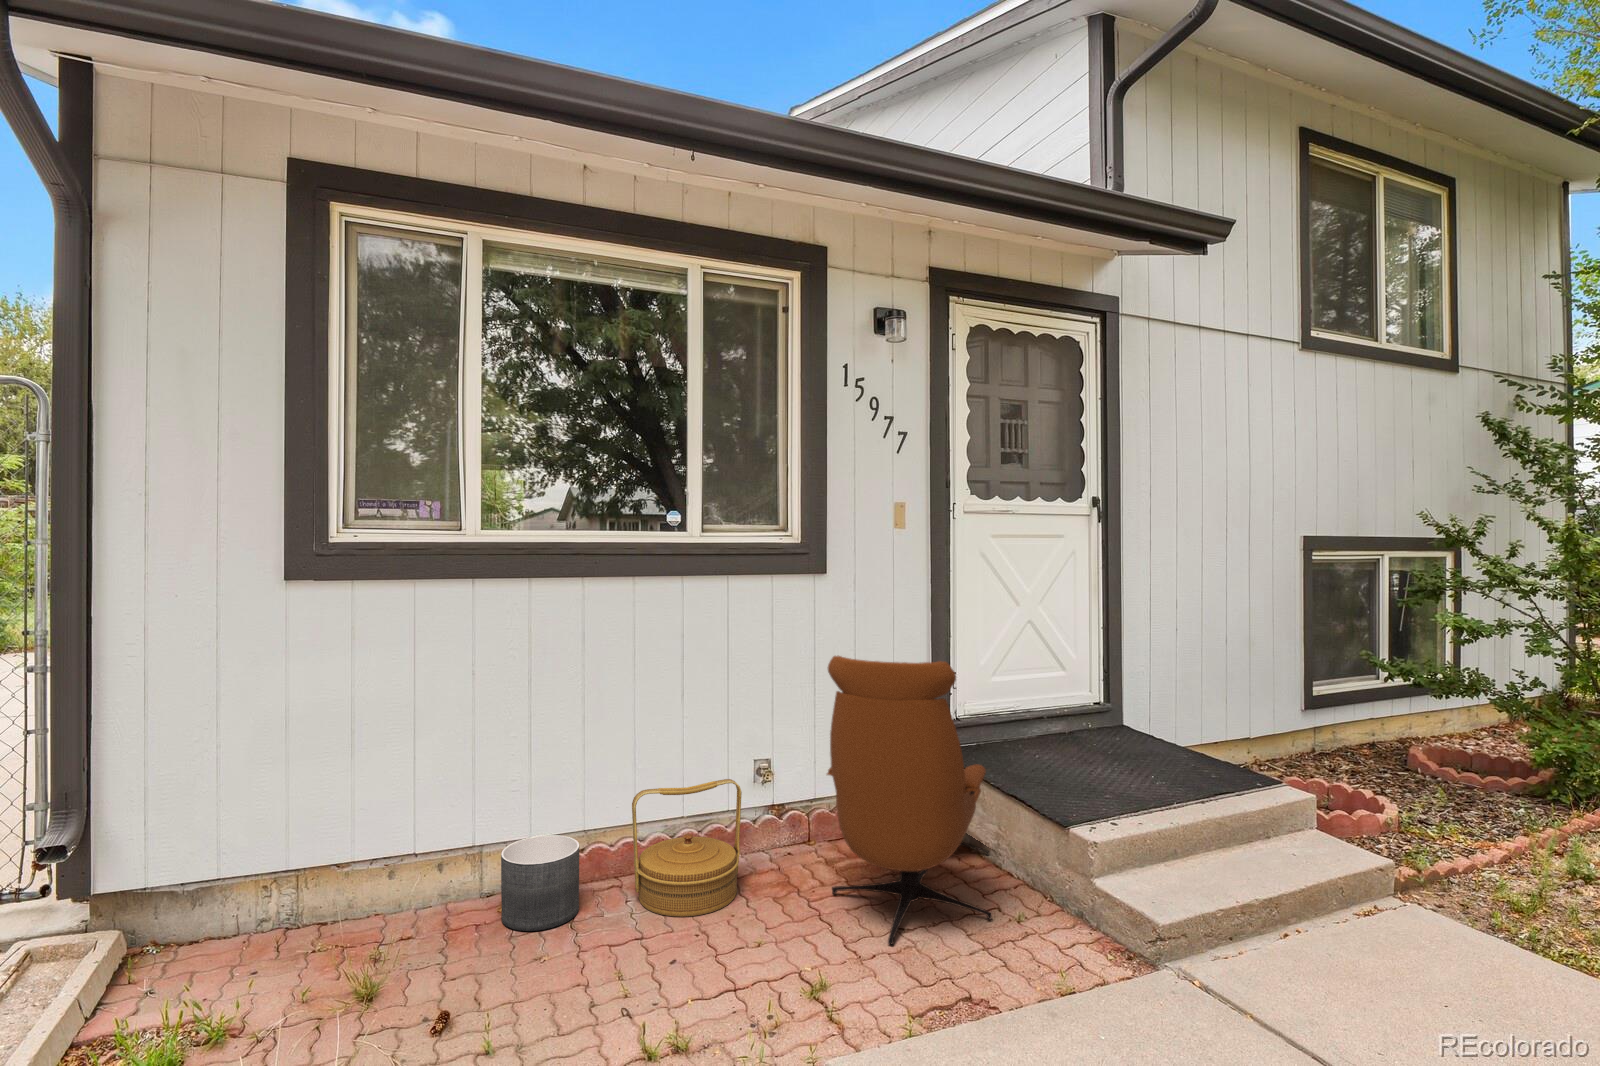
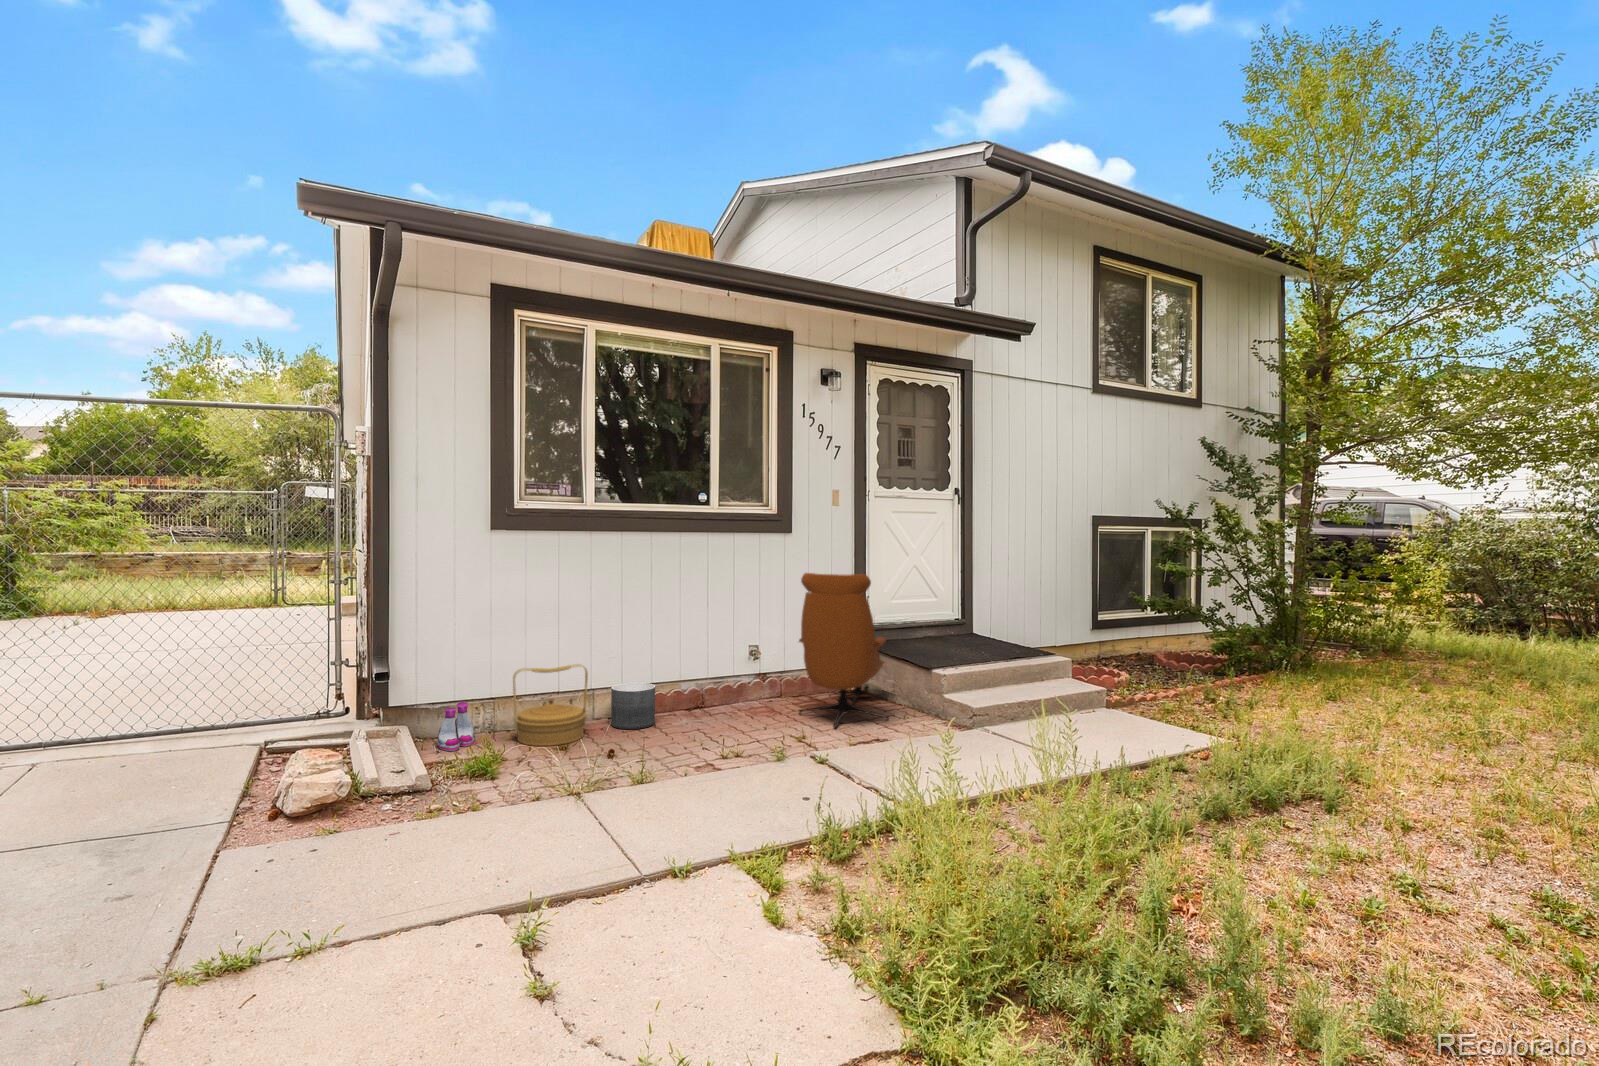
woven basket: present [632,779,742,917] -> present [513,664,588,746]
boots: none [160,889,244,994] -> present [438,702,475,751]

